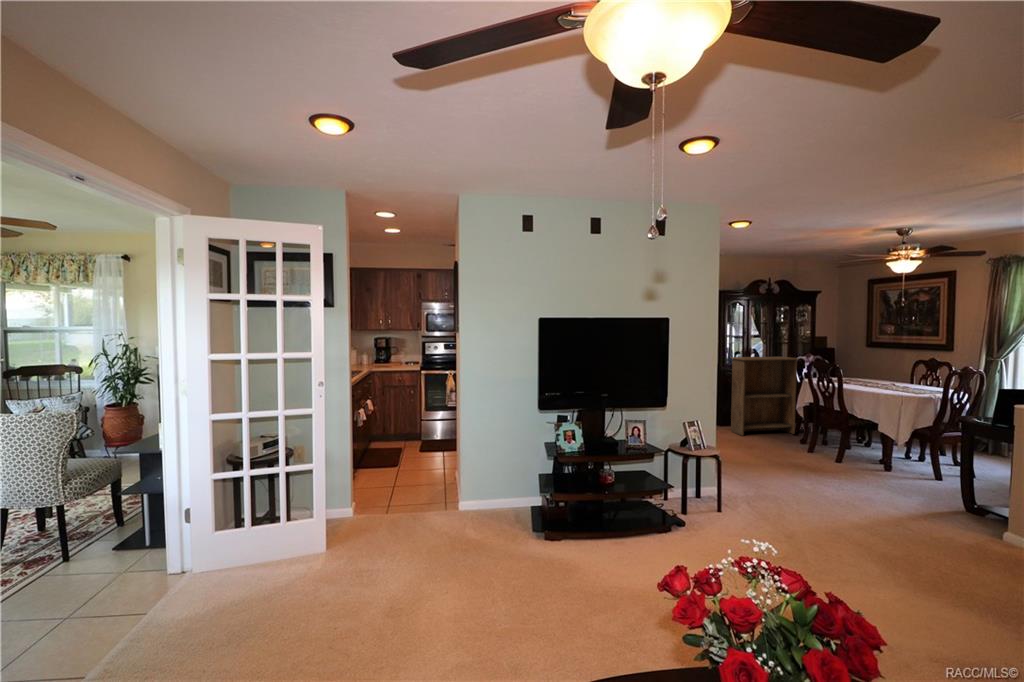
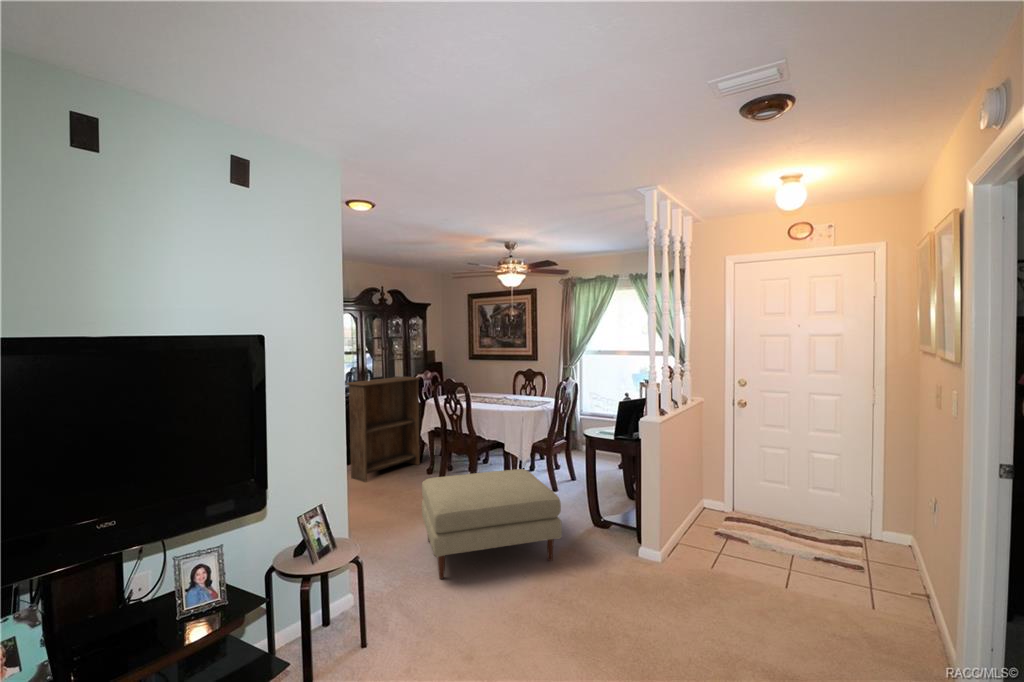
ottoman: none [780,431,912,519] -> present [422,469,562,579]

